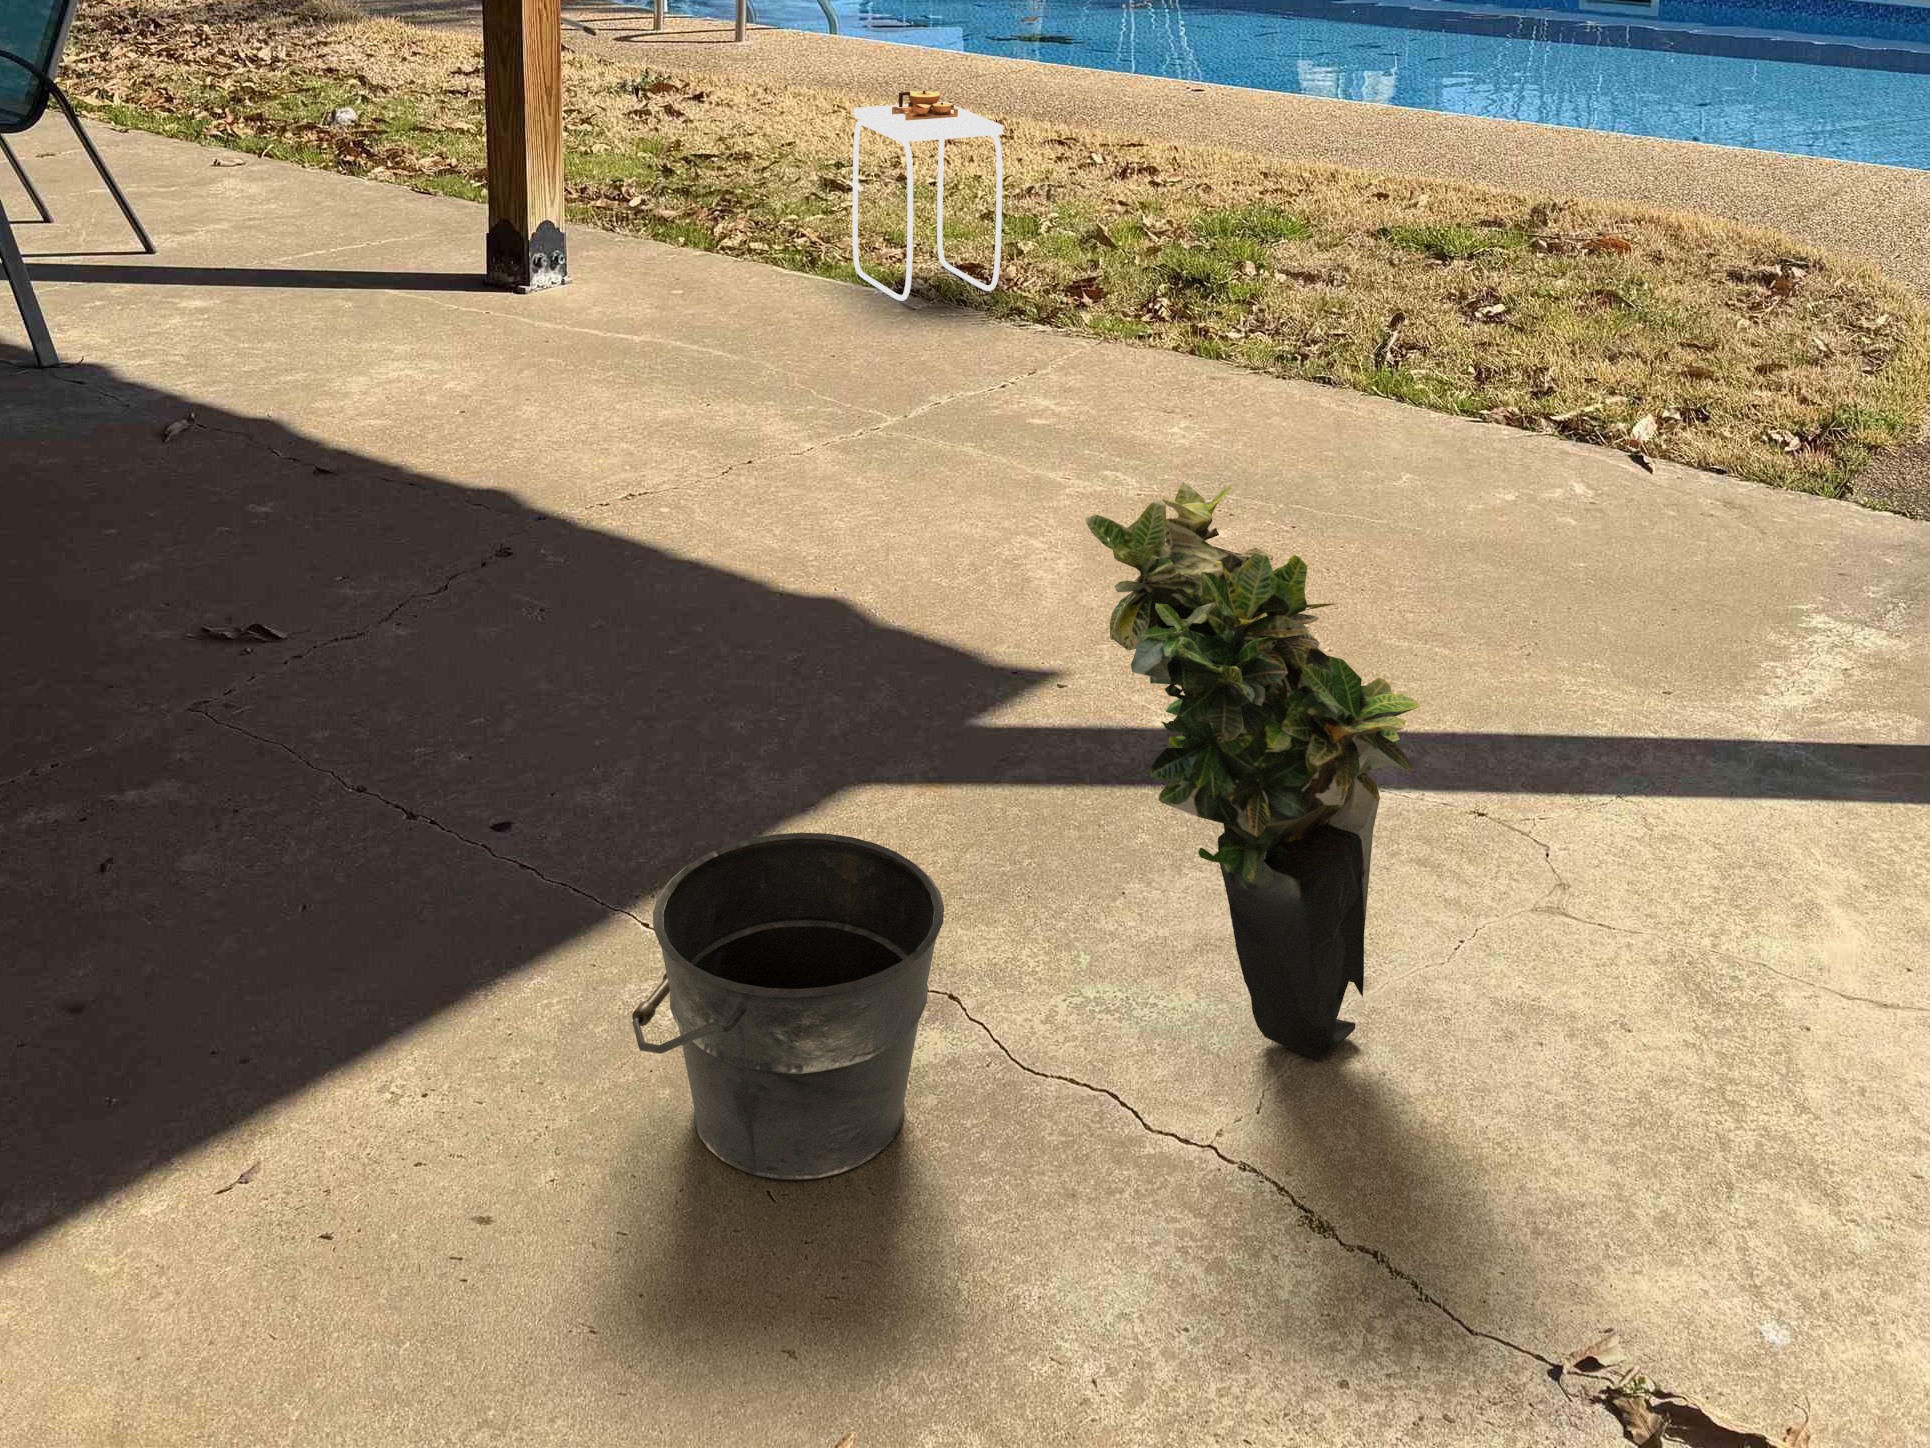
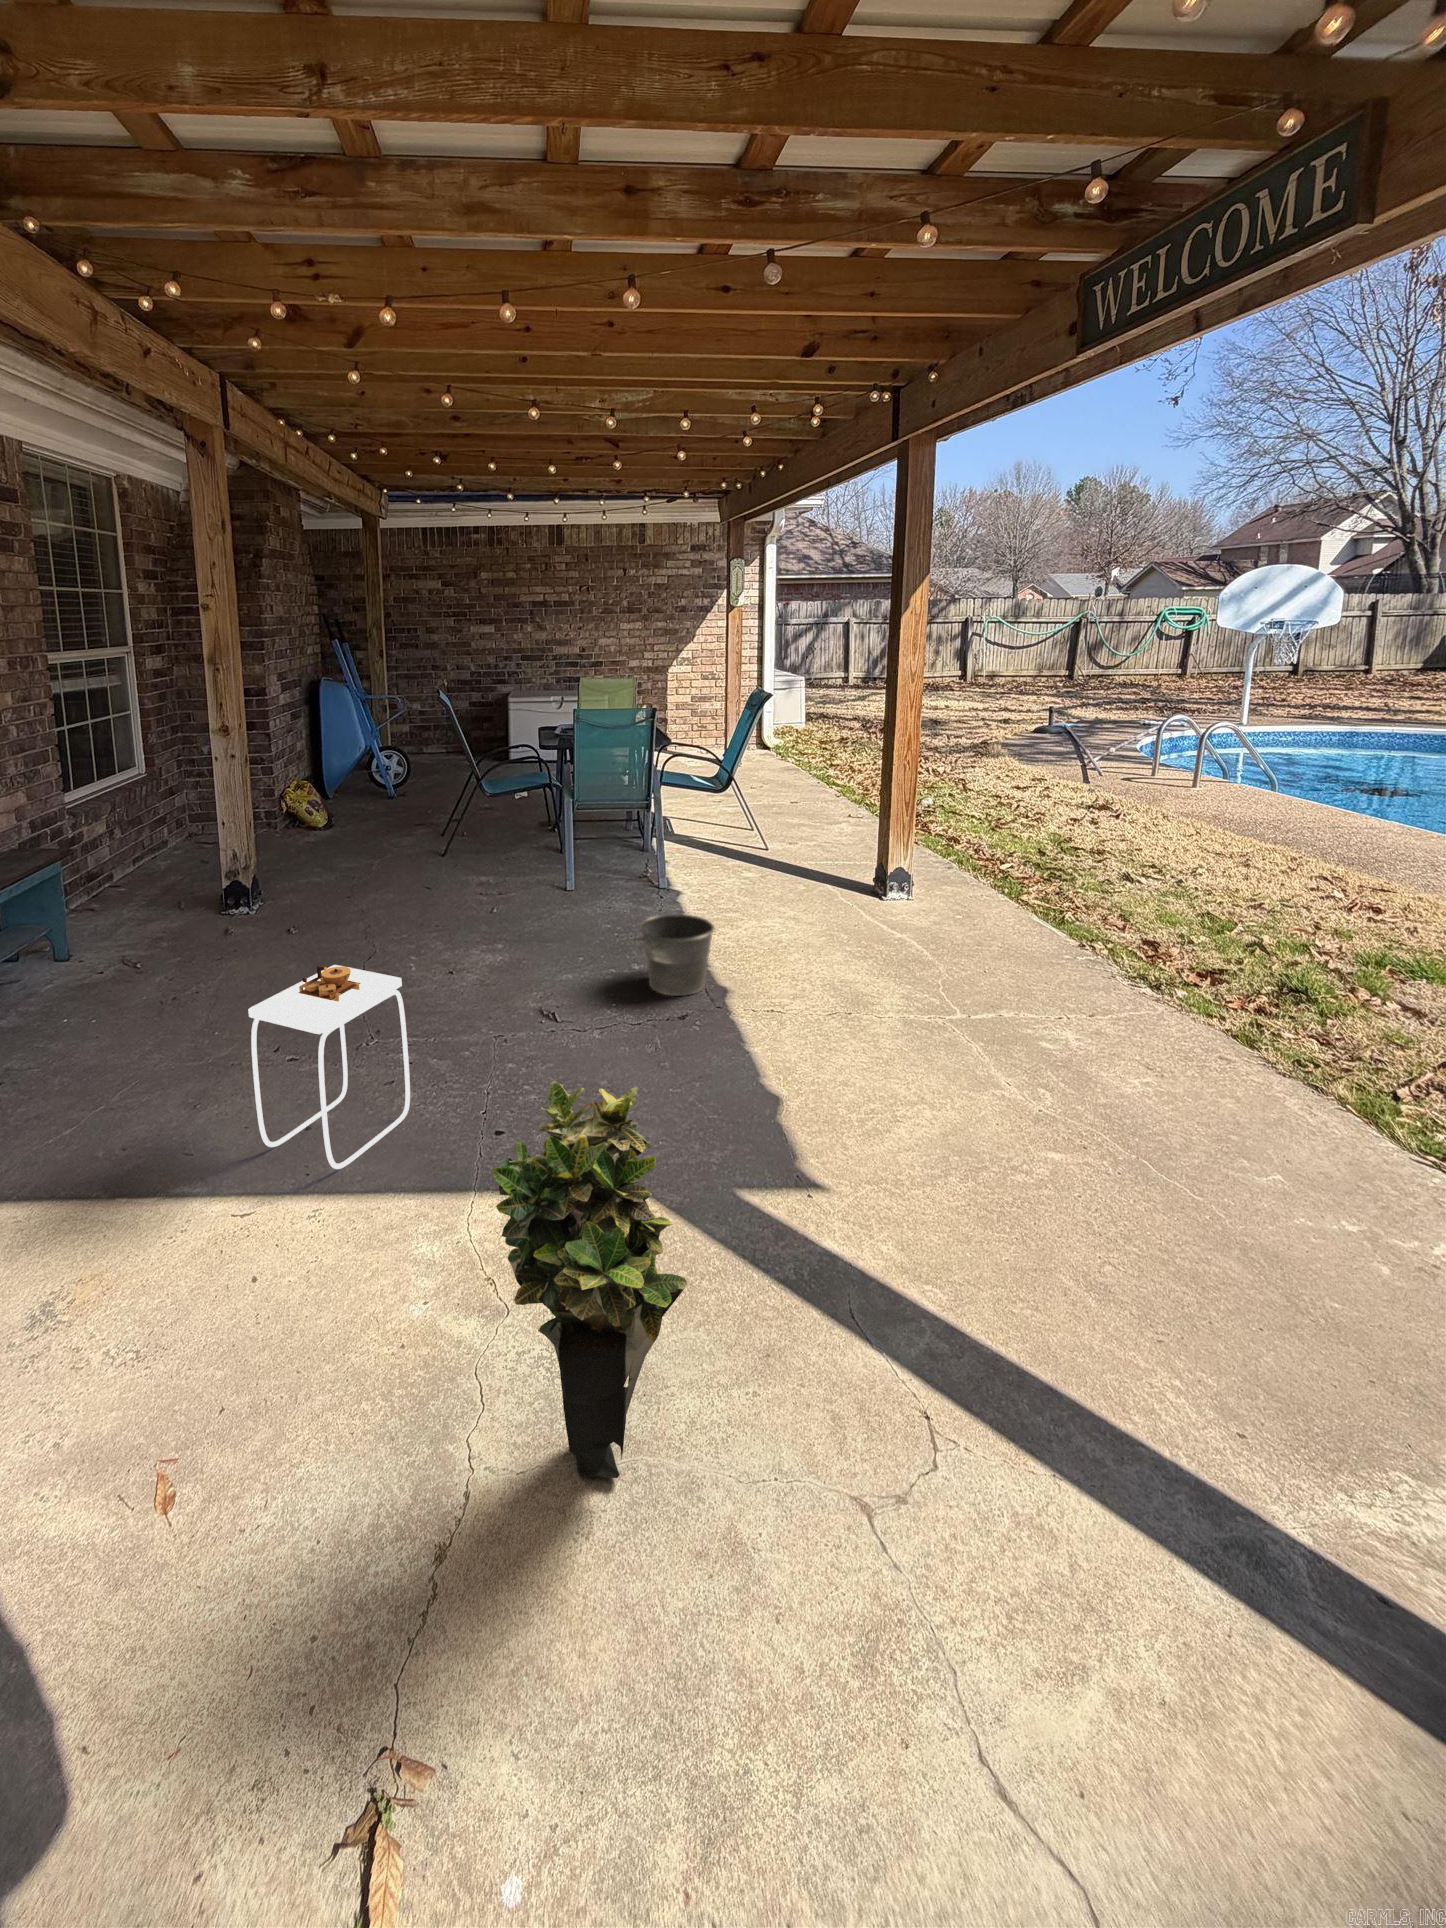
side table: present [853,91,1003,301] -> present [248,965,410,1169]
bucket: present [632,833,944,1180] -> present [634,914,715,996]

